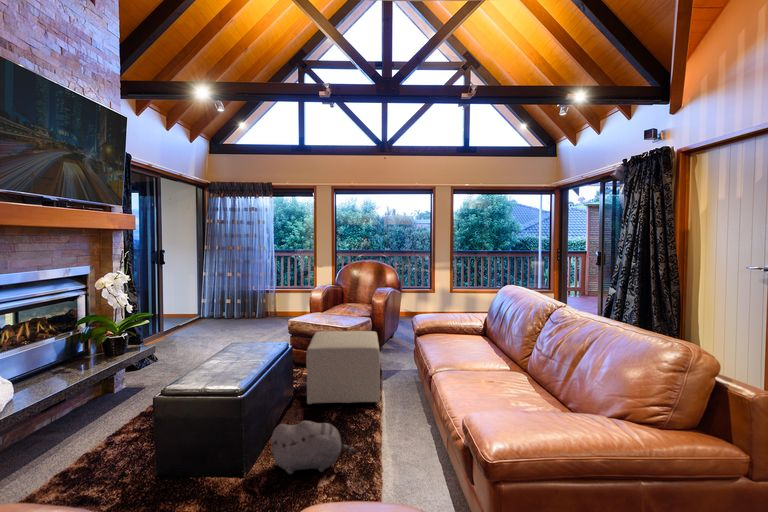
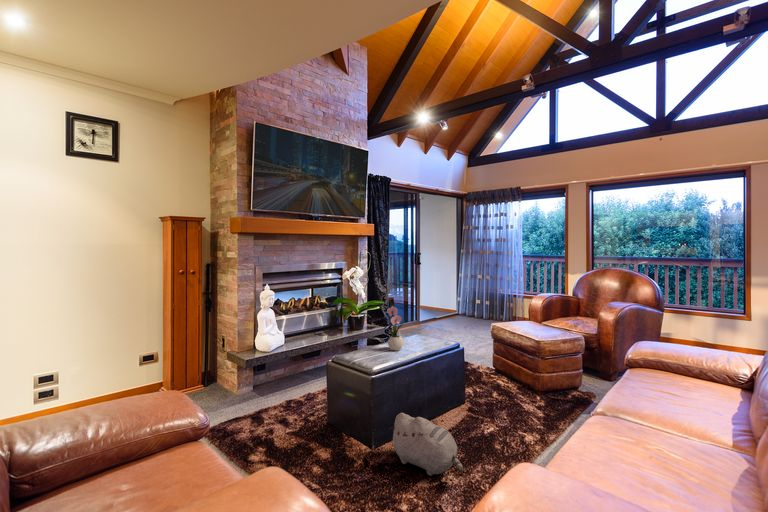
flower arrangement: none [224,308,245,366] -> present [387,299,404,351]
ottoman: present [306,331,380,405] -> none [472,338,573,433]

